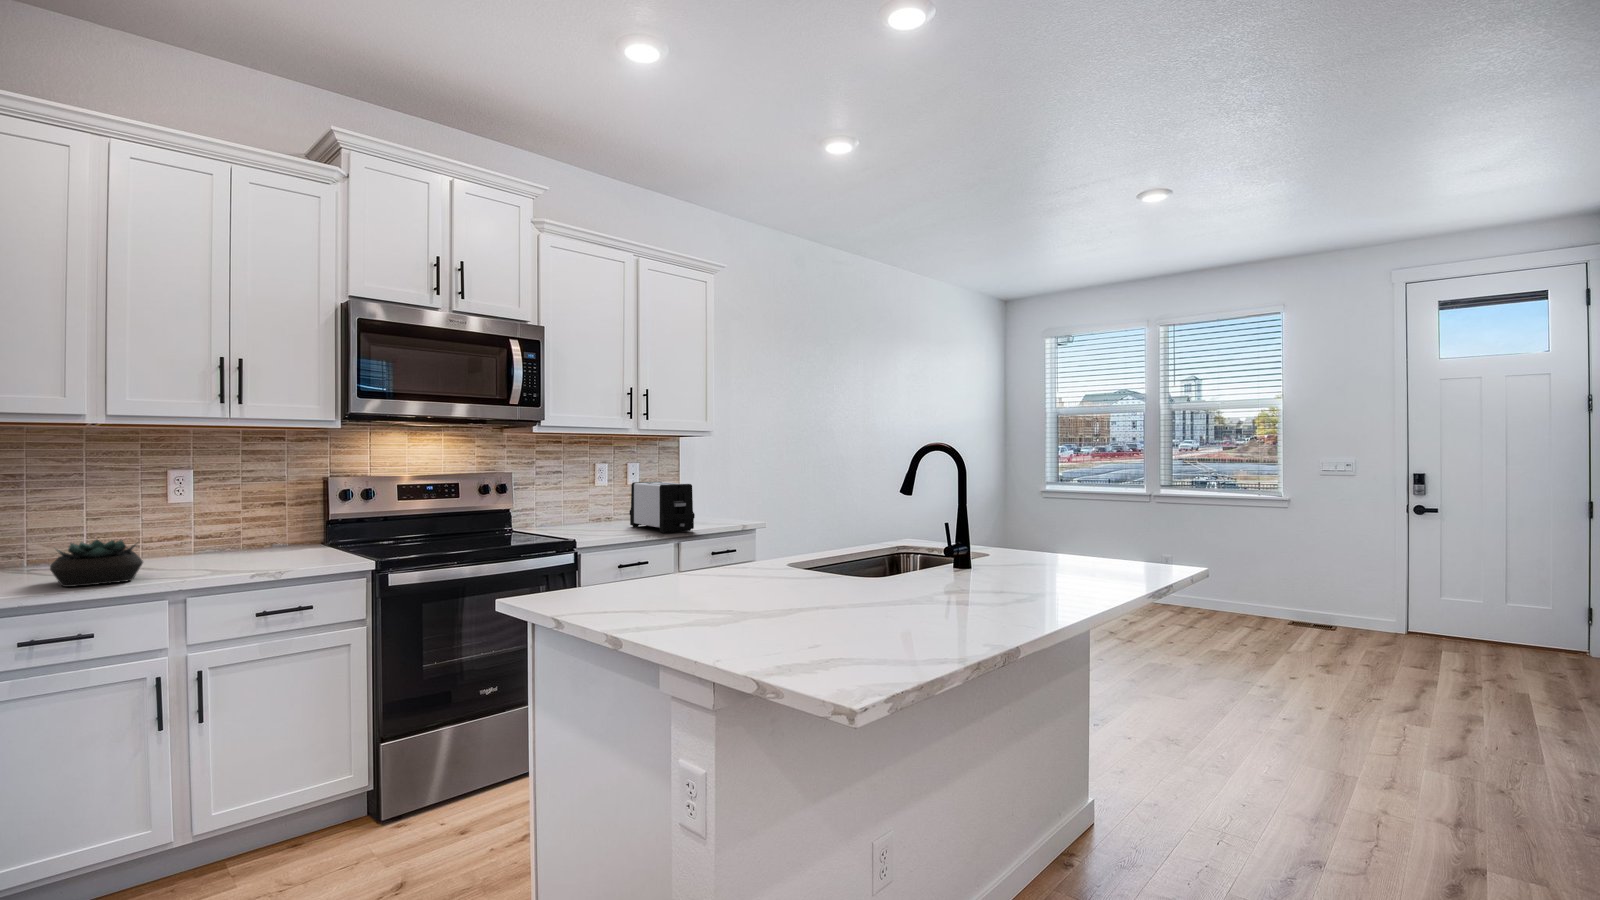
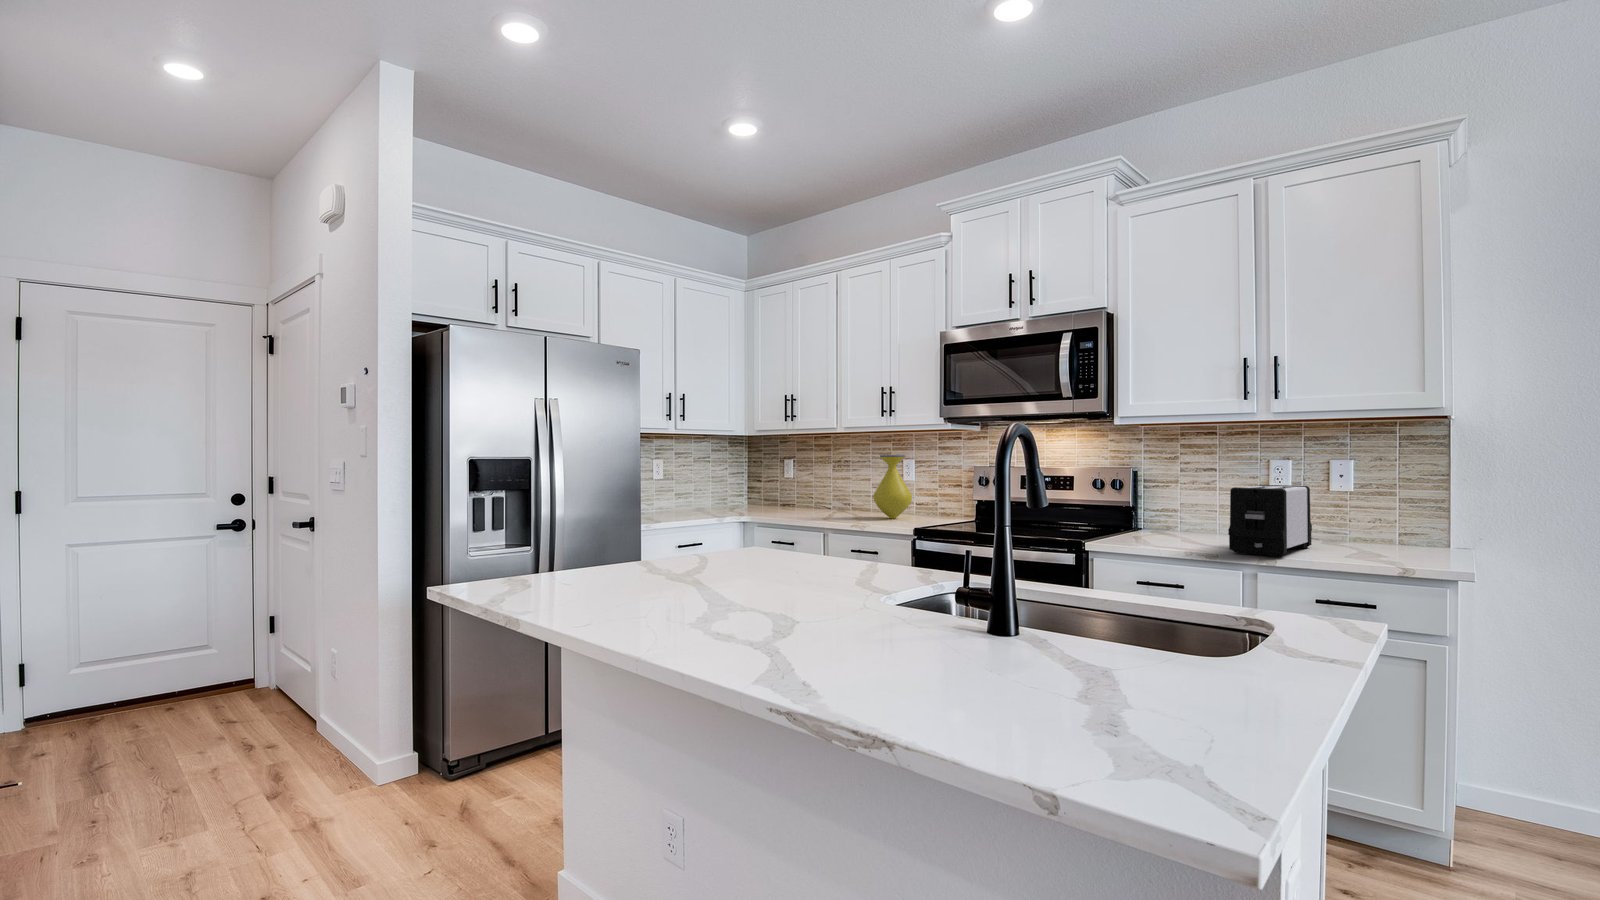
vase: none [166,464,239,561] -> present [874,455,912,518]
succulent plant: present [50,540,143,587] -> none [799,496,845,521]

